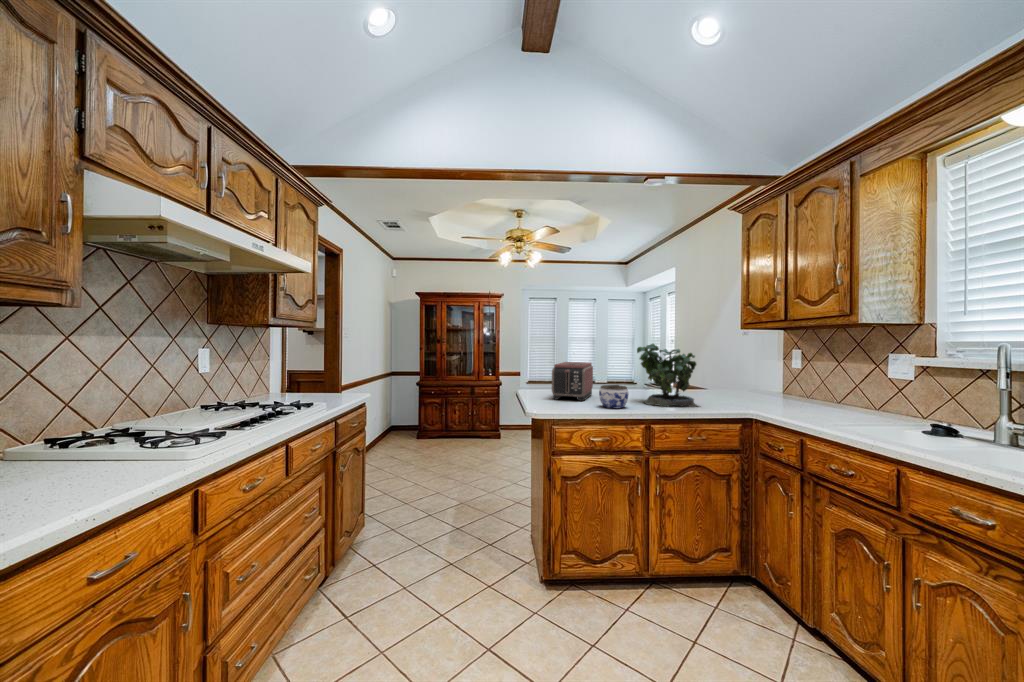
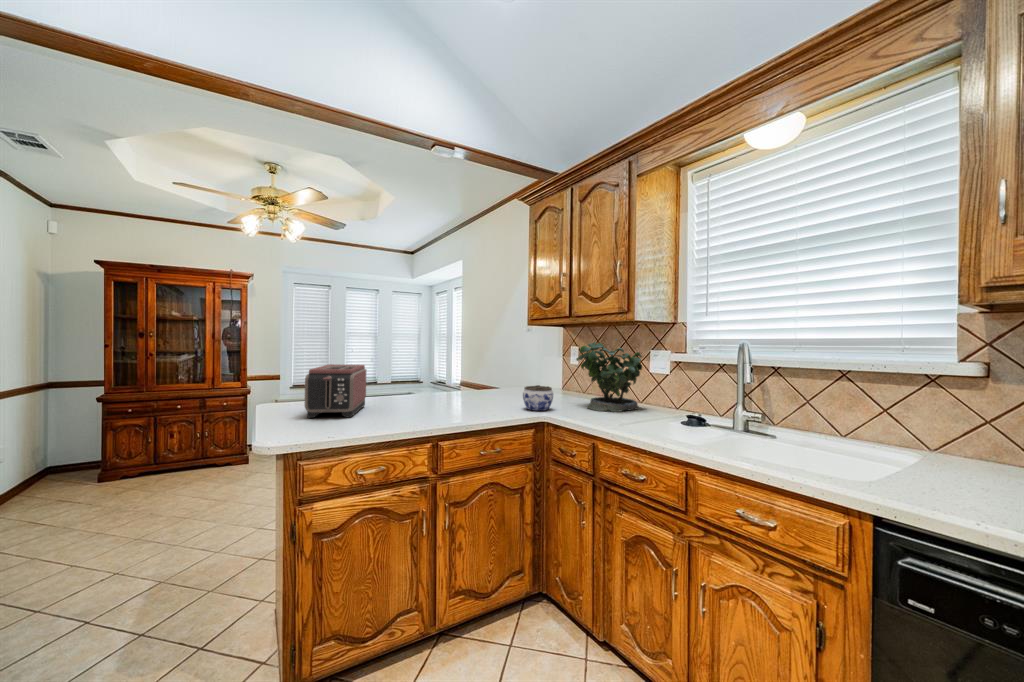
potted plant: present [637,344,699,407] -> present [576,339,644,412]
jar: present [599,385,629,408] -> present [523,385,553,411]

